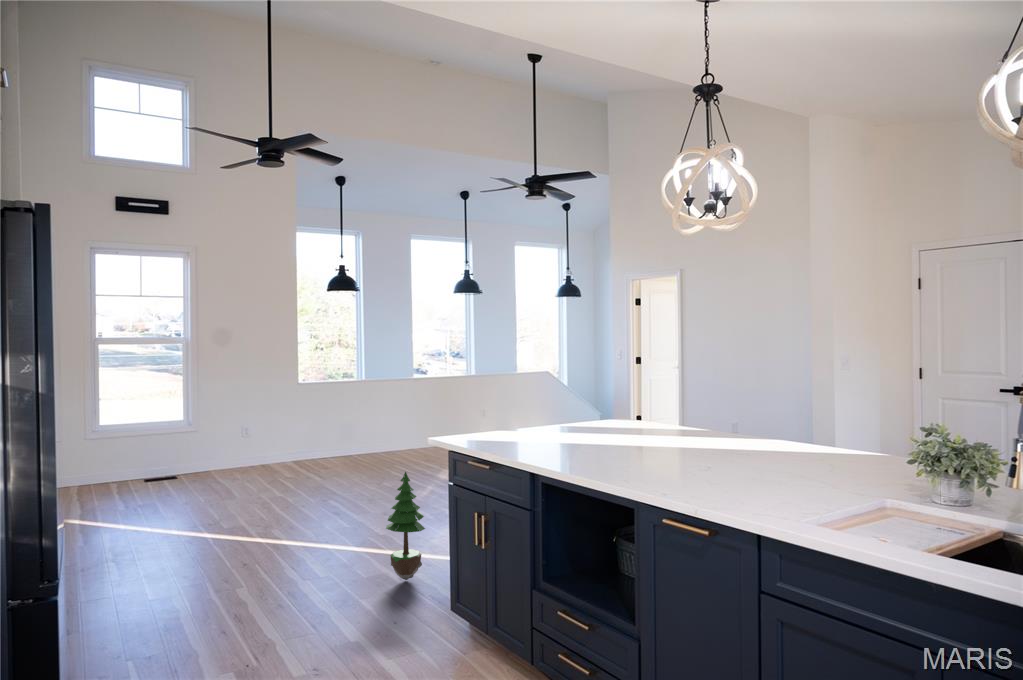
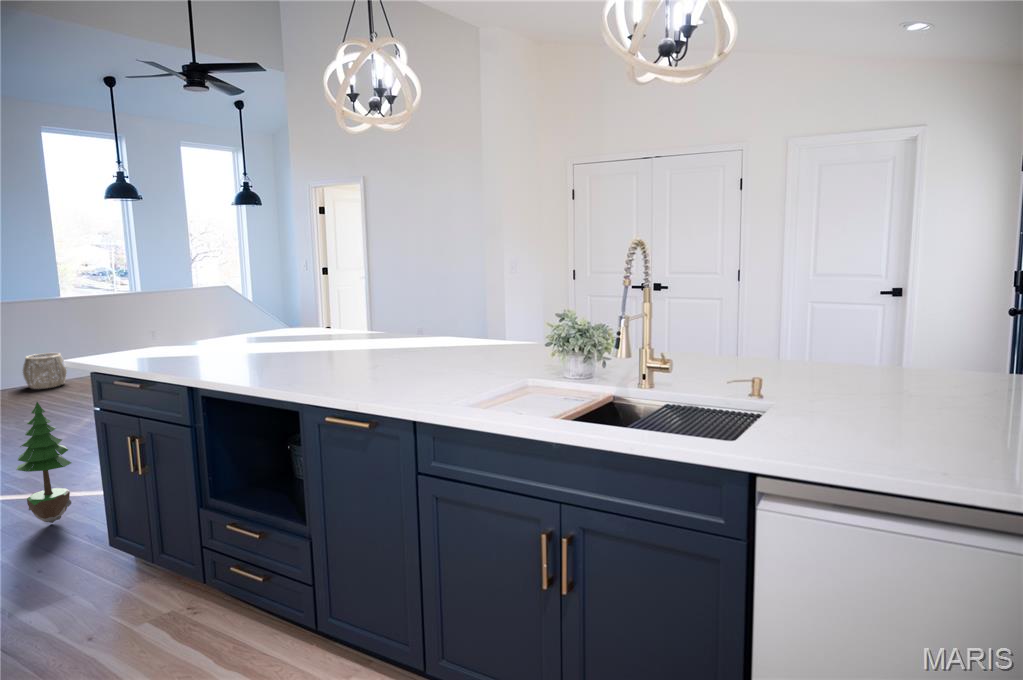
woven basket: none [382,428,414,458] -> present [23,353,67,389]

